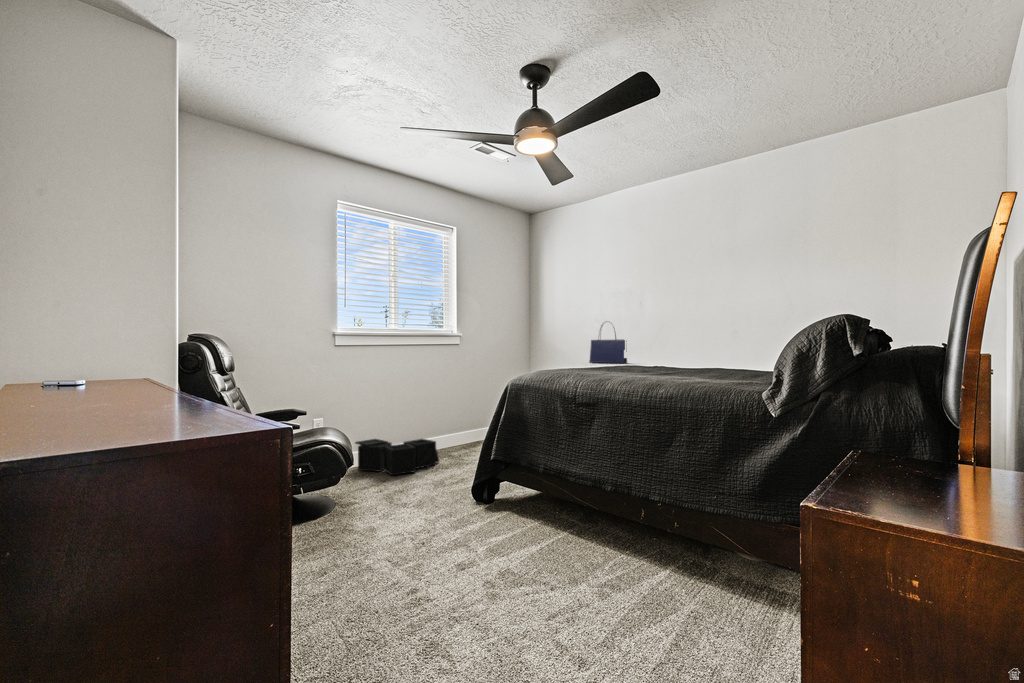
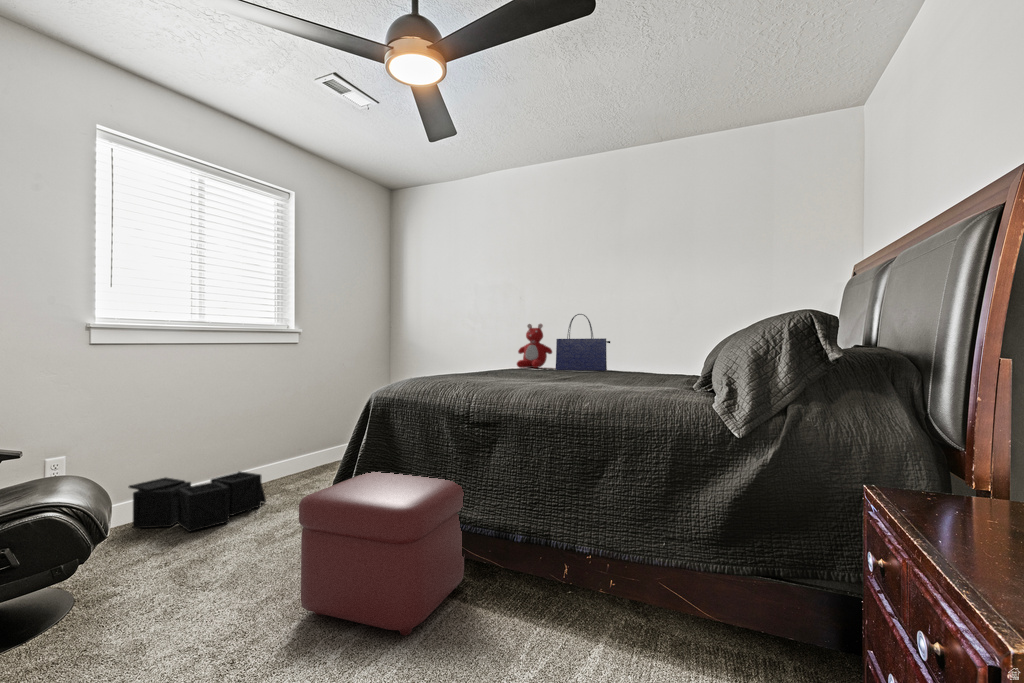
teddy bear: none [639,324,673,364] -> present [517,324,552,368]
tote bag: present [589,325,627,363] -> present [556,314,610,370]
ottoman: none [460,438,575,545] -> present [299,471,464,635]

